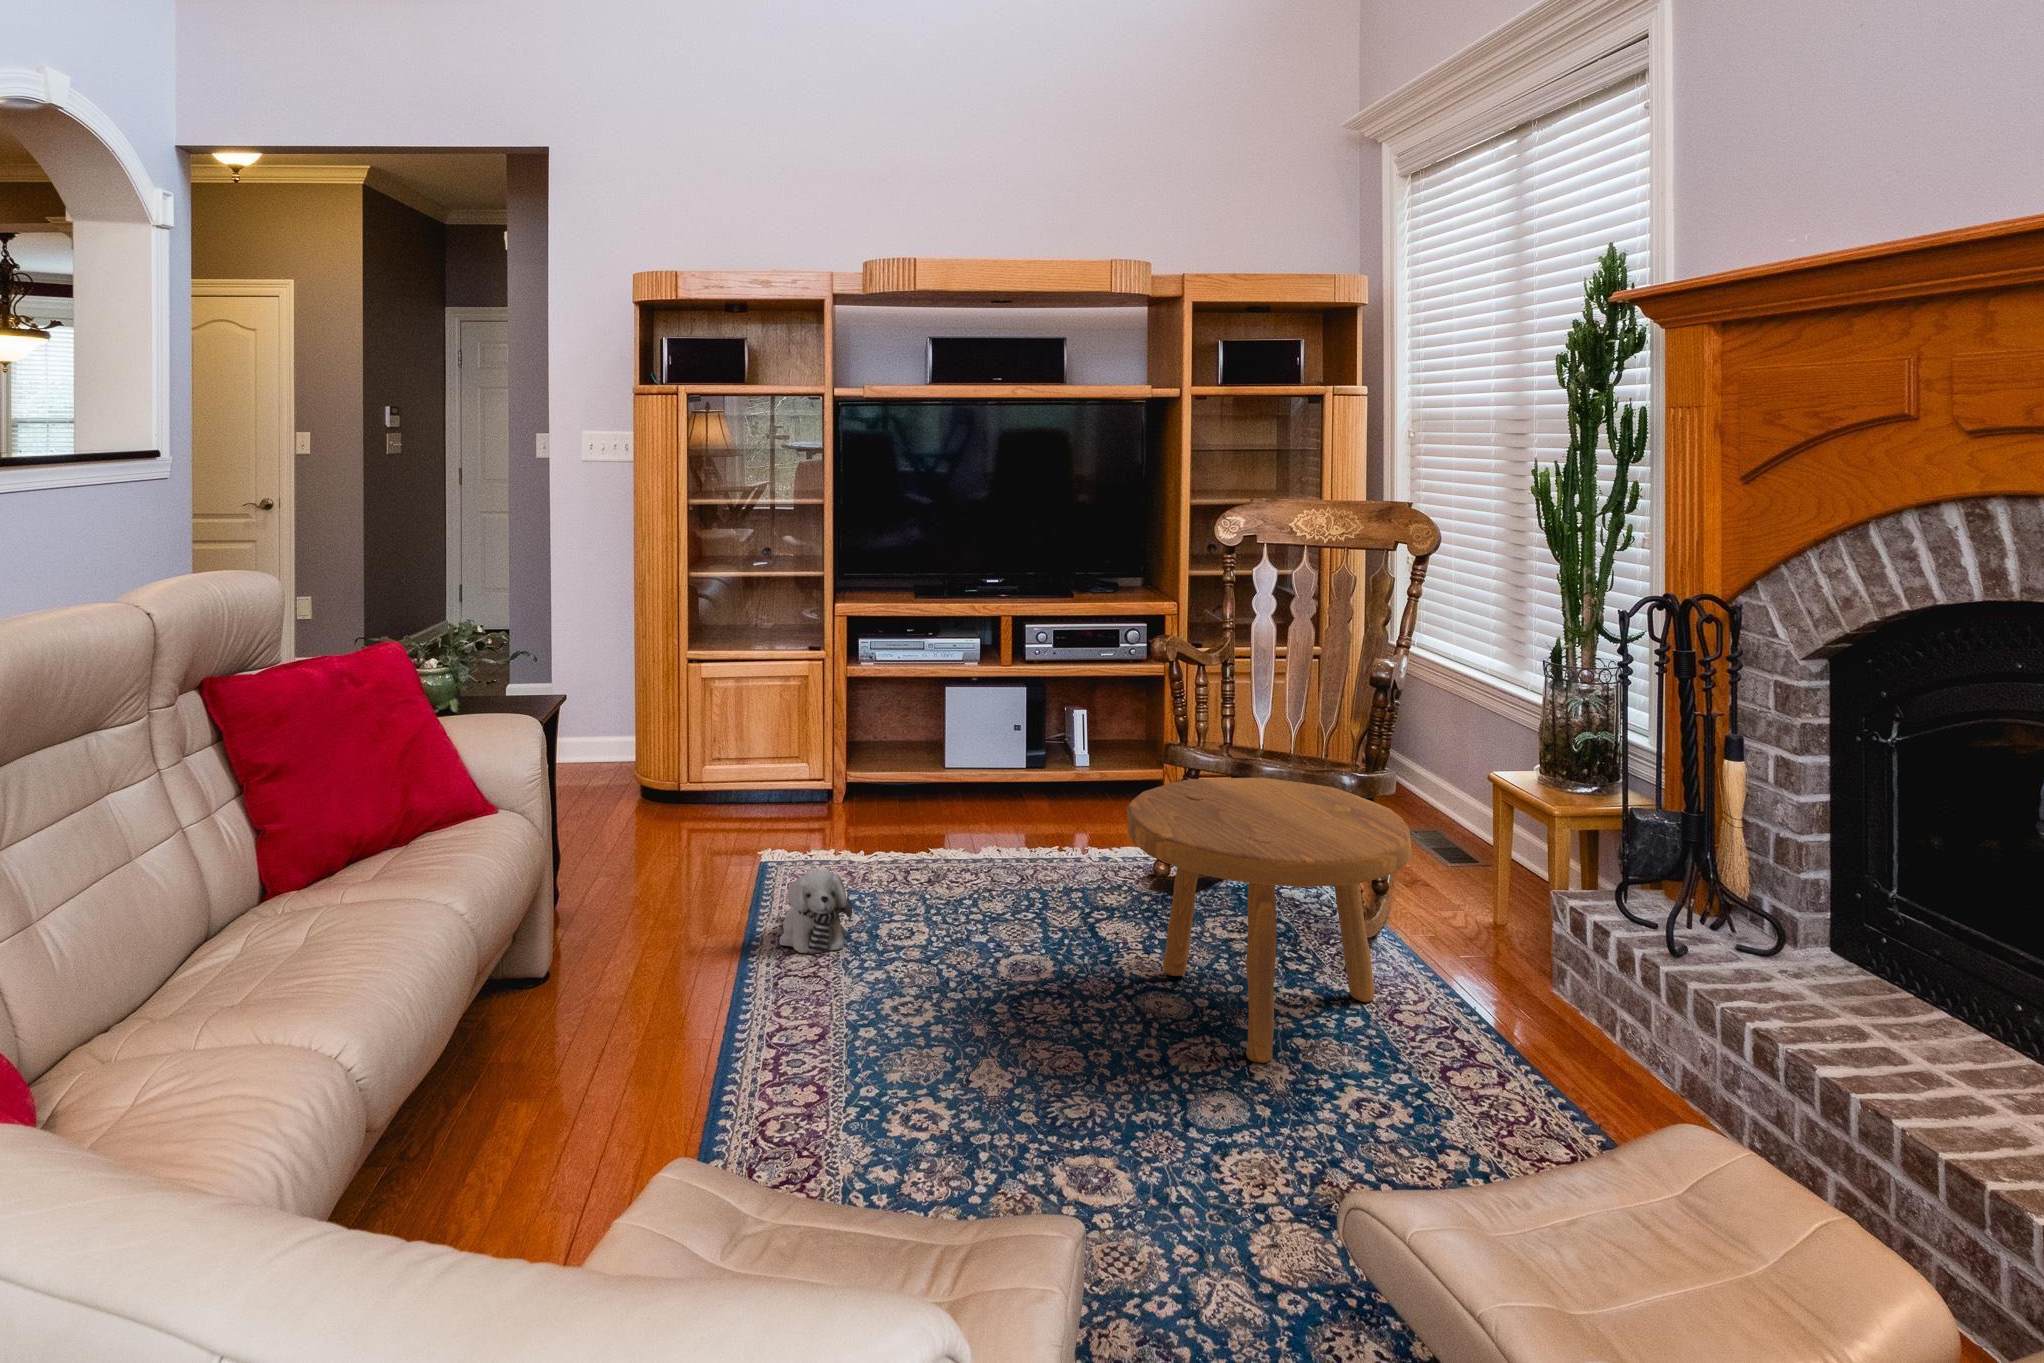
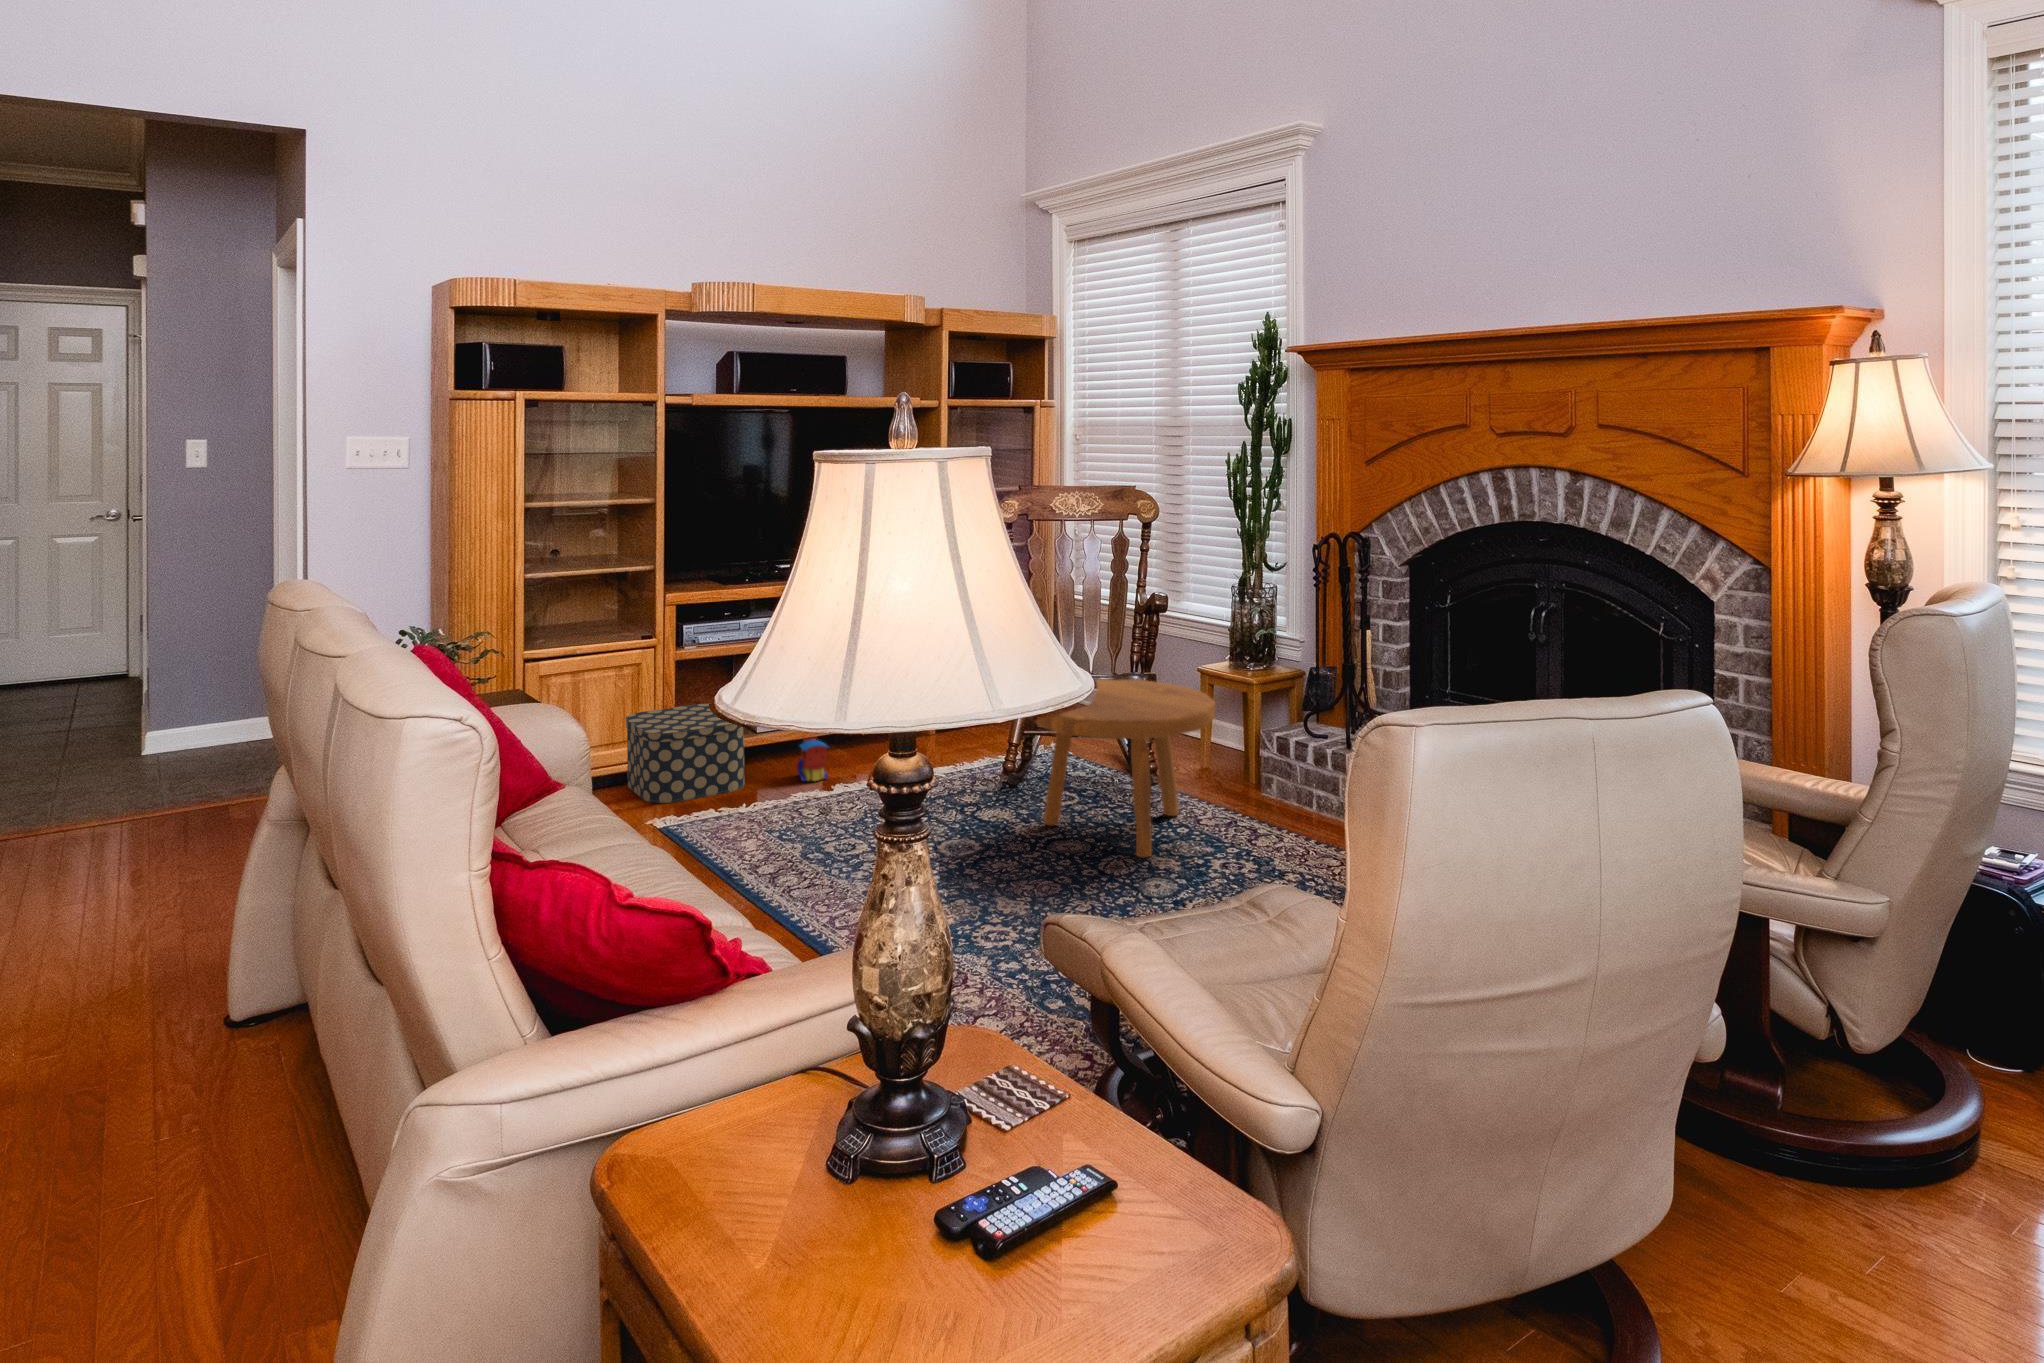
storage box: none [767,734,887,845] -> present [626,704,745,803]
toy train: none [943,789,977,847] -> present [796,737,828,781]
plush toy: present [779,870,852,954] -> none [740,798,808,866]

